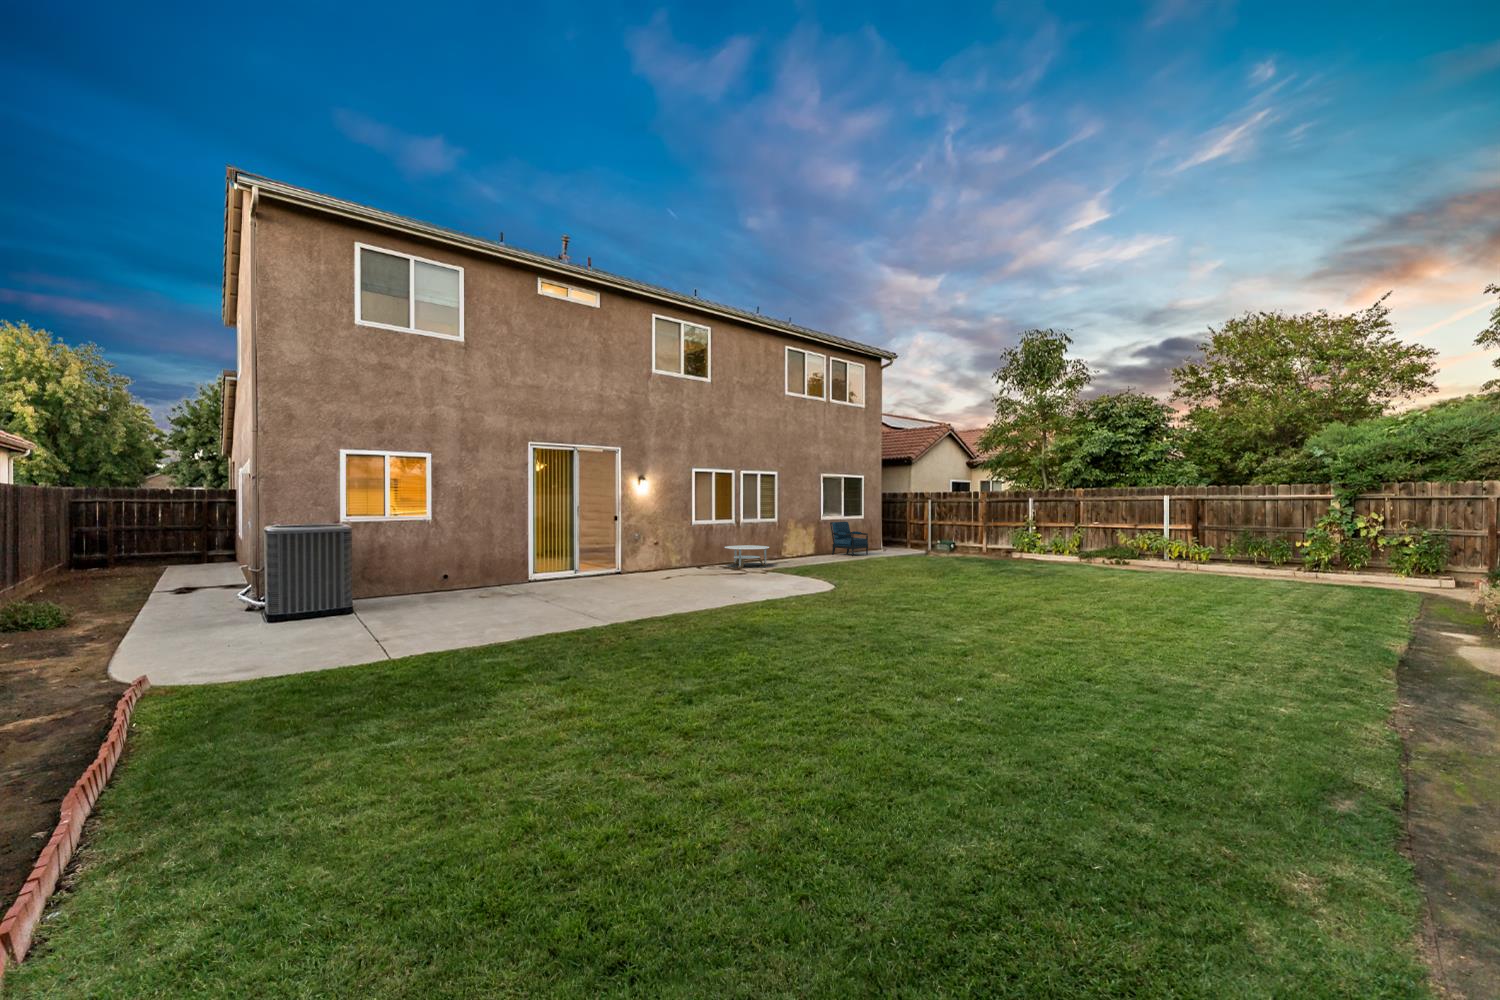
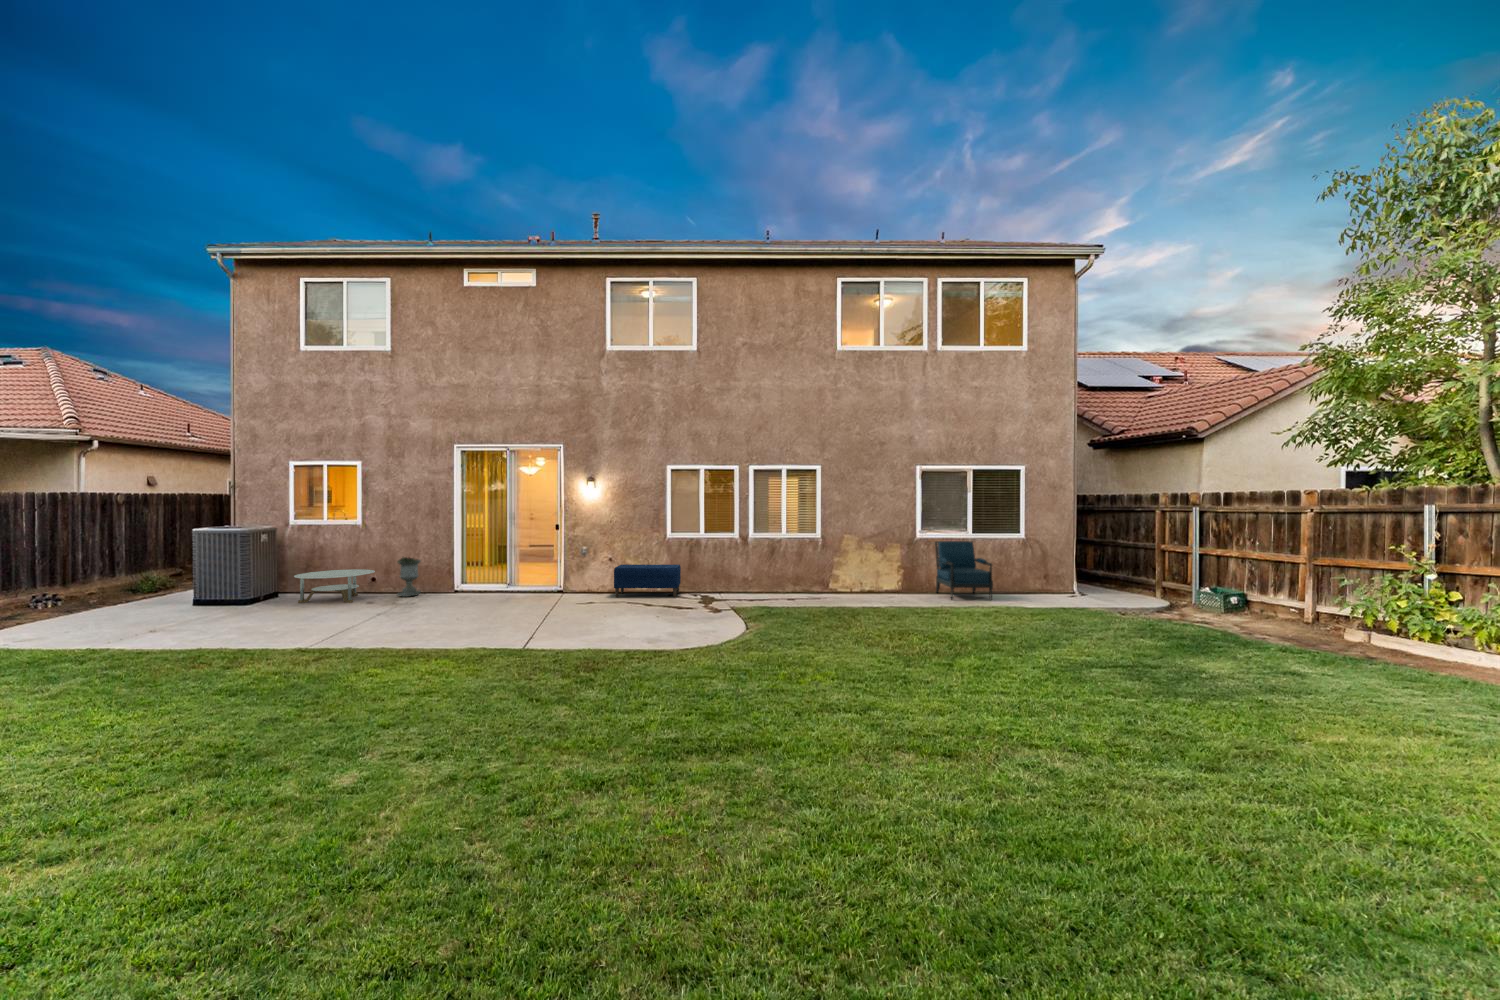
bench: none [663,545,716,573] -> present [614,564,681,598]
round table: present [724,545,770,568] -> present [294,569,375,603]
planter: none [489,550,513,590] -> present [397,557,421,597]

